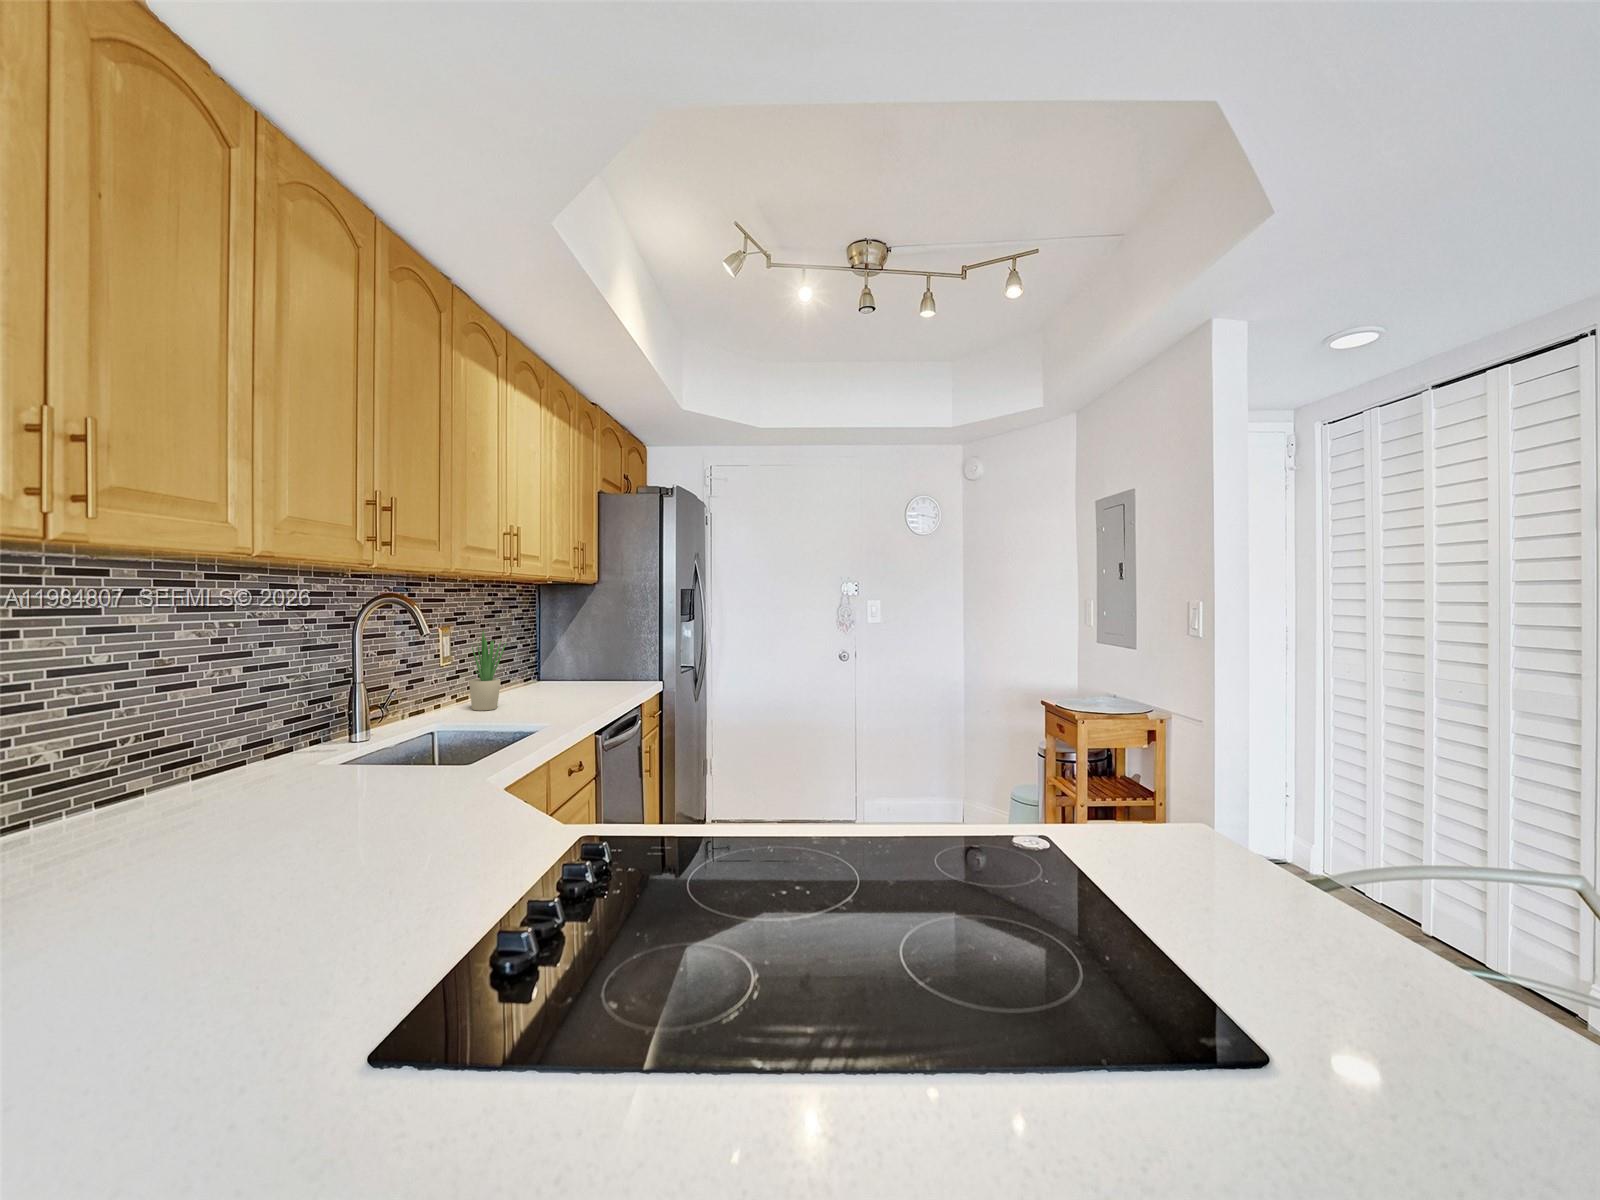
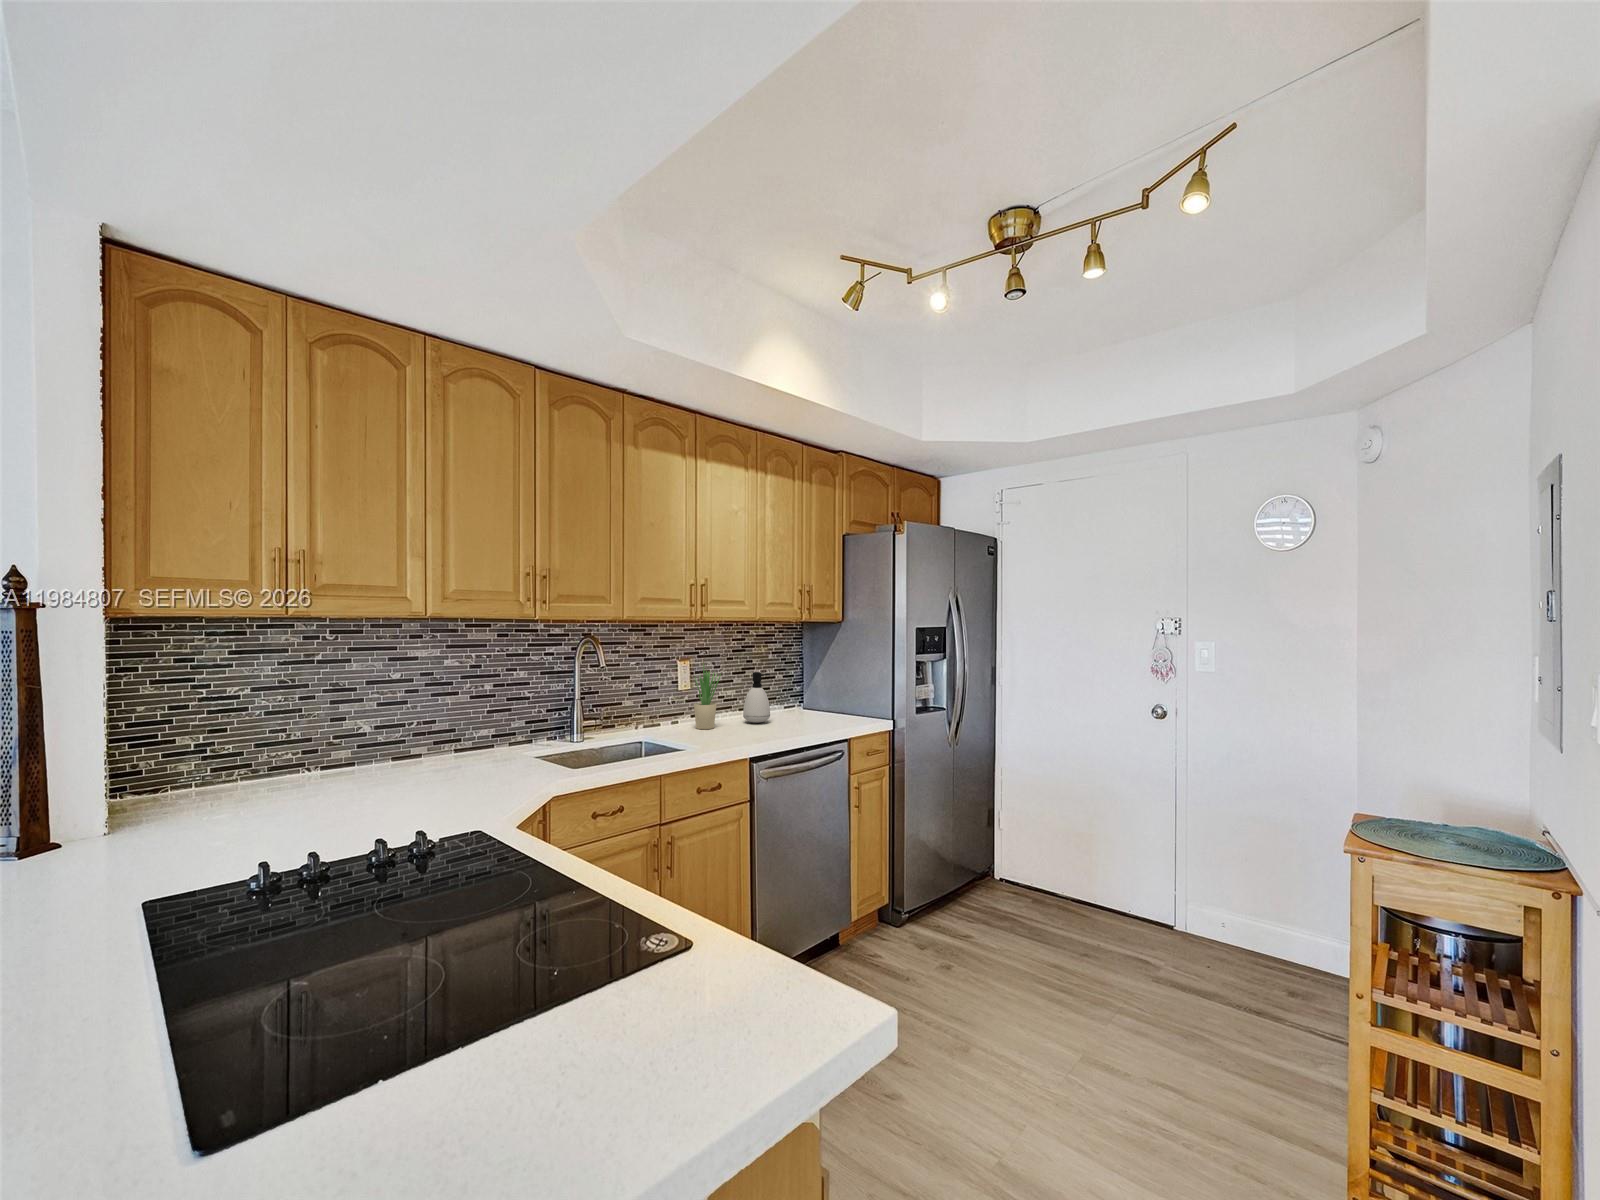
soap dispenser: none [515,640,548,698] -> present [743,672,770,723]

